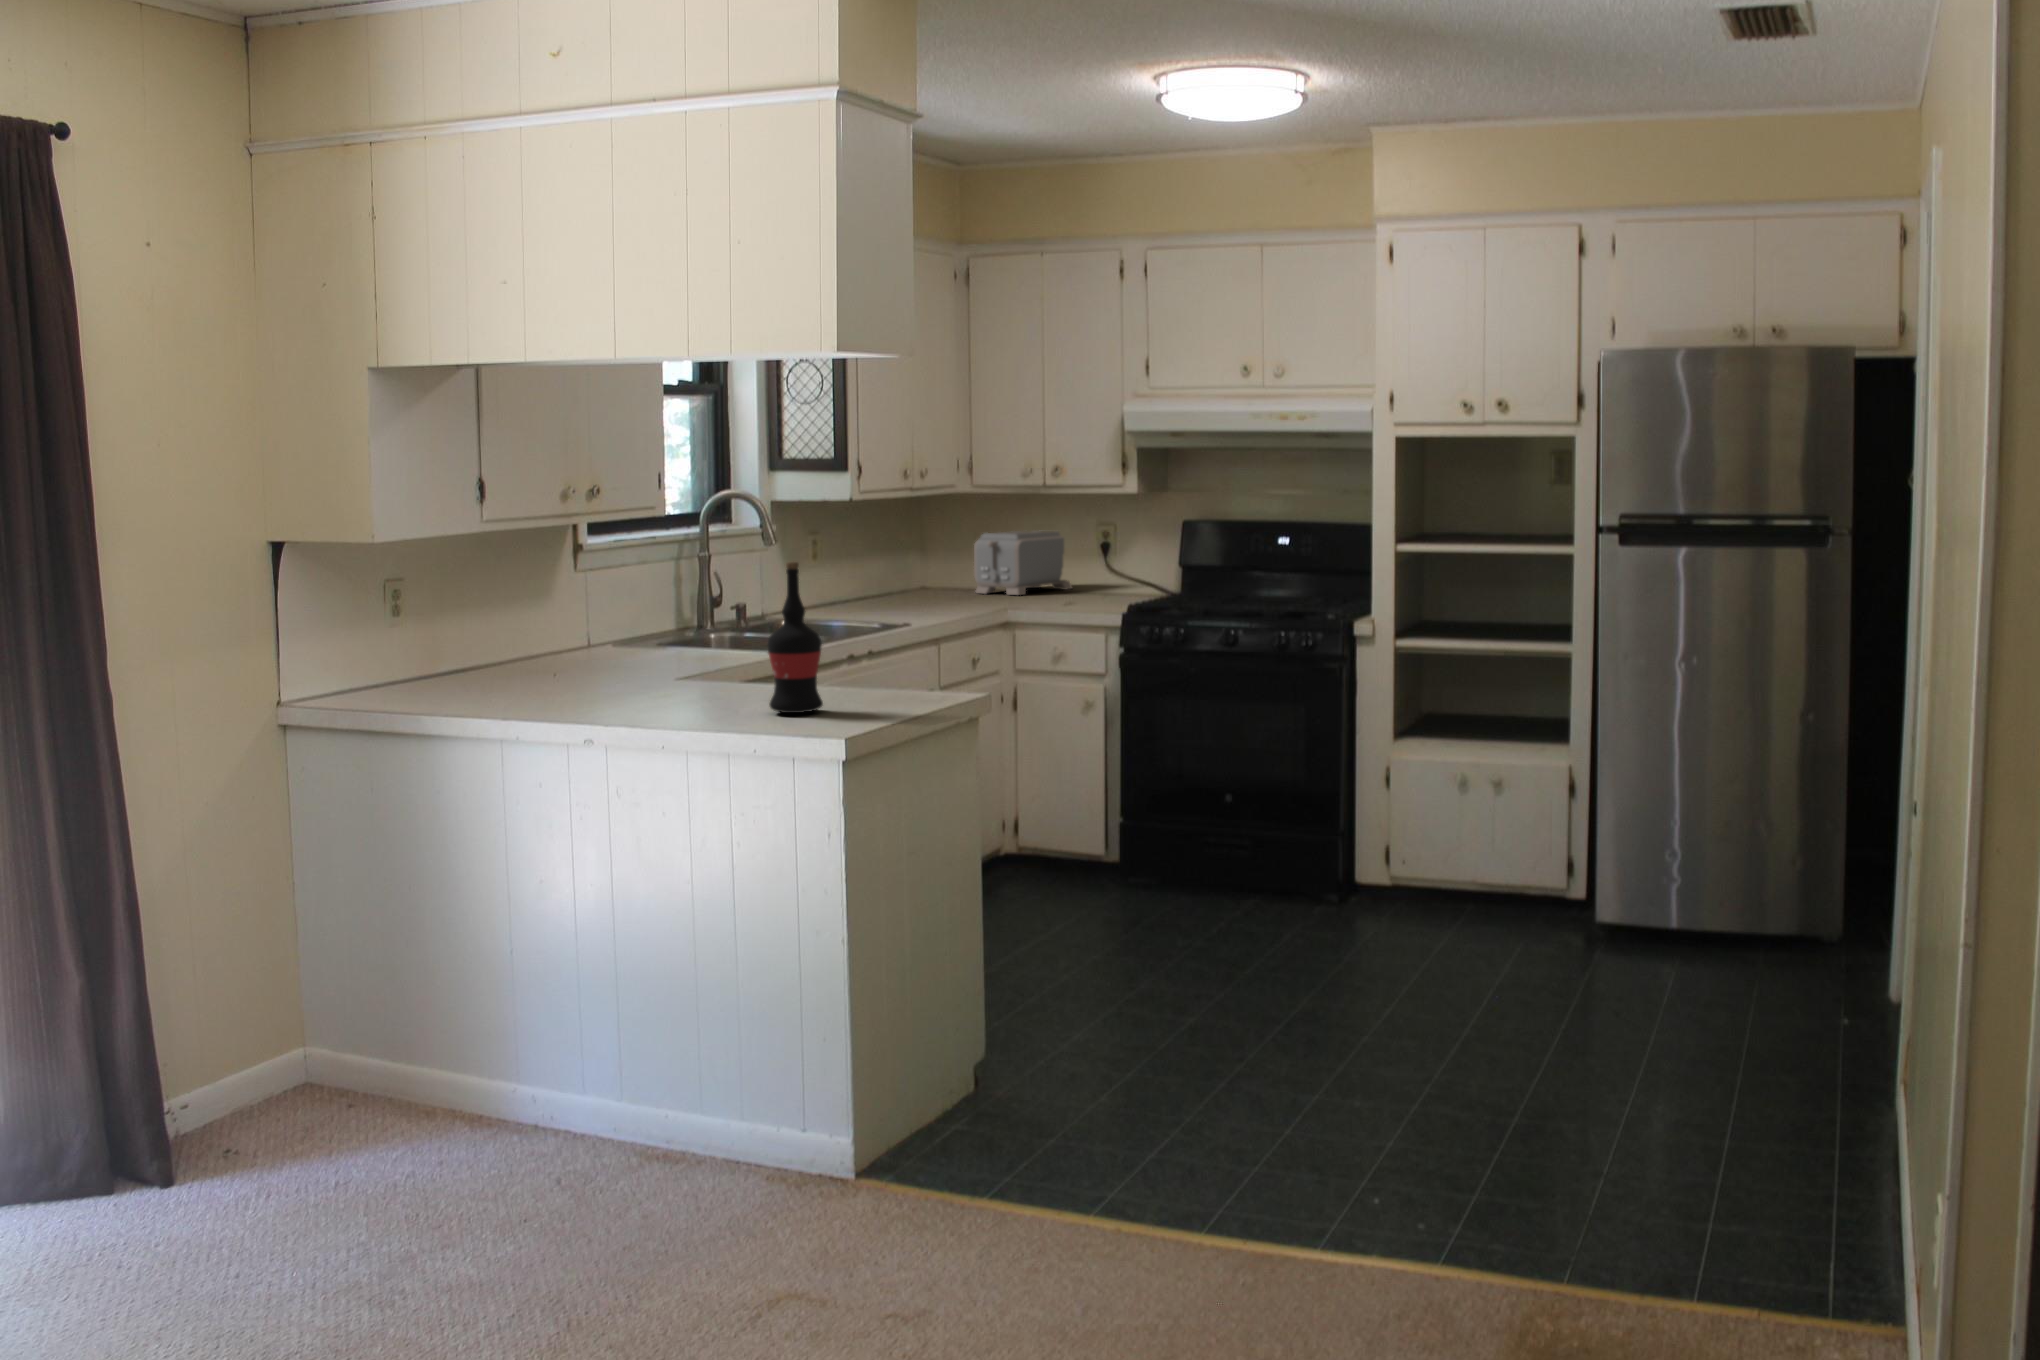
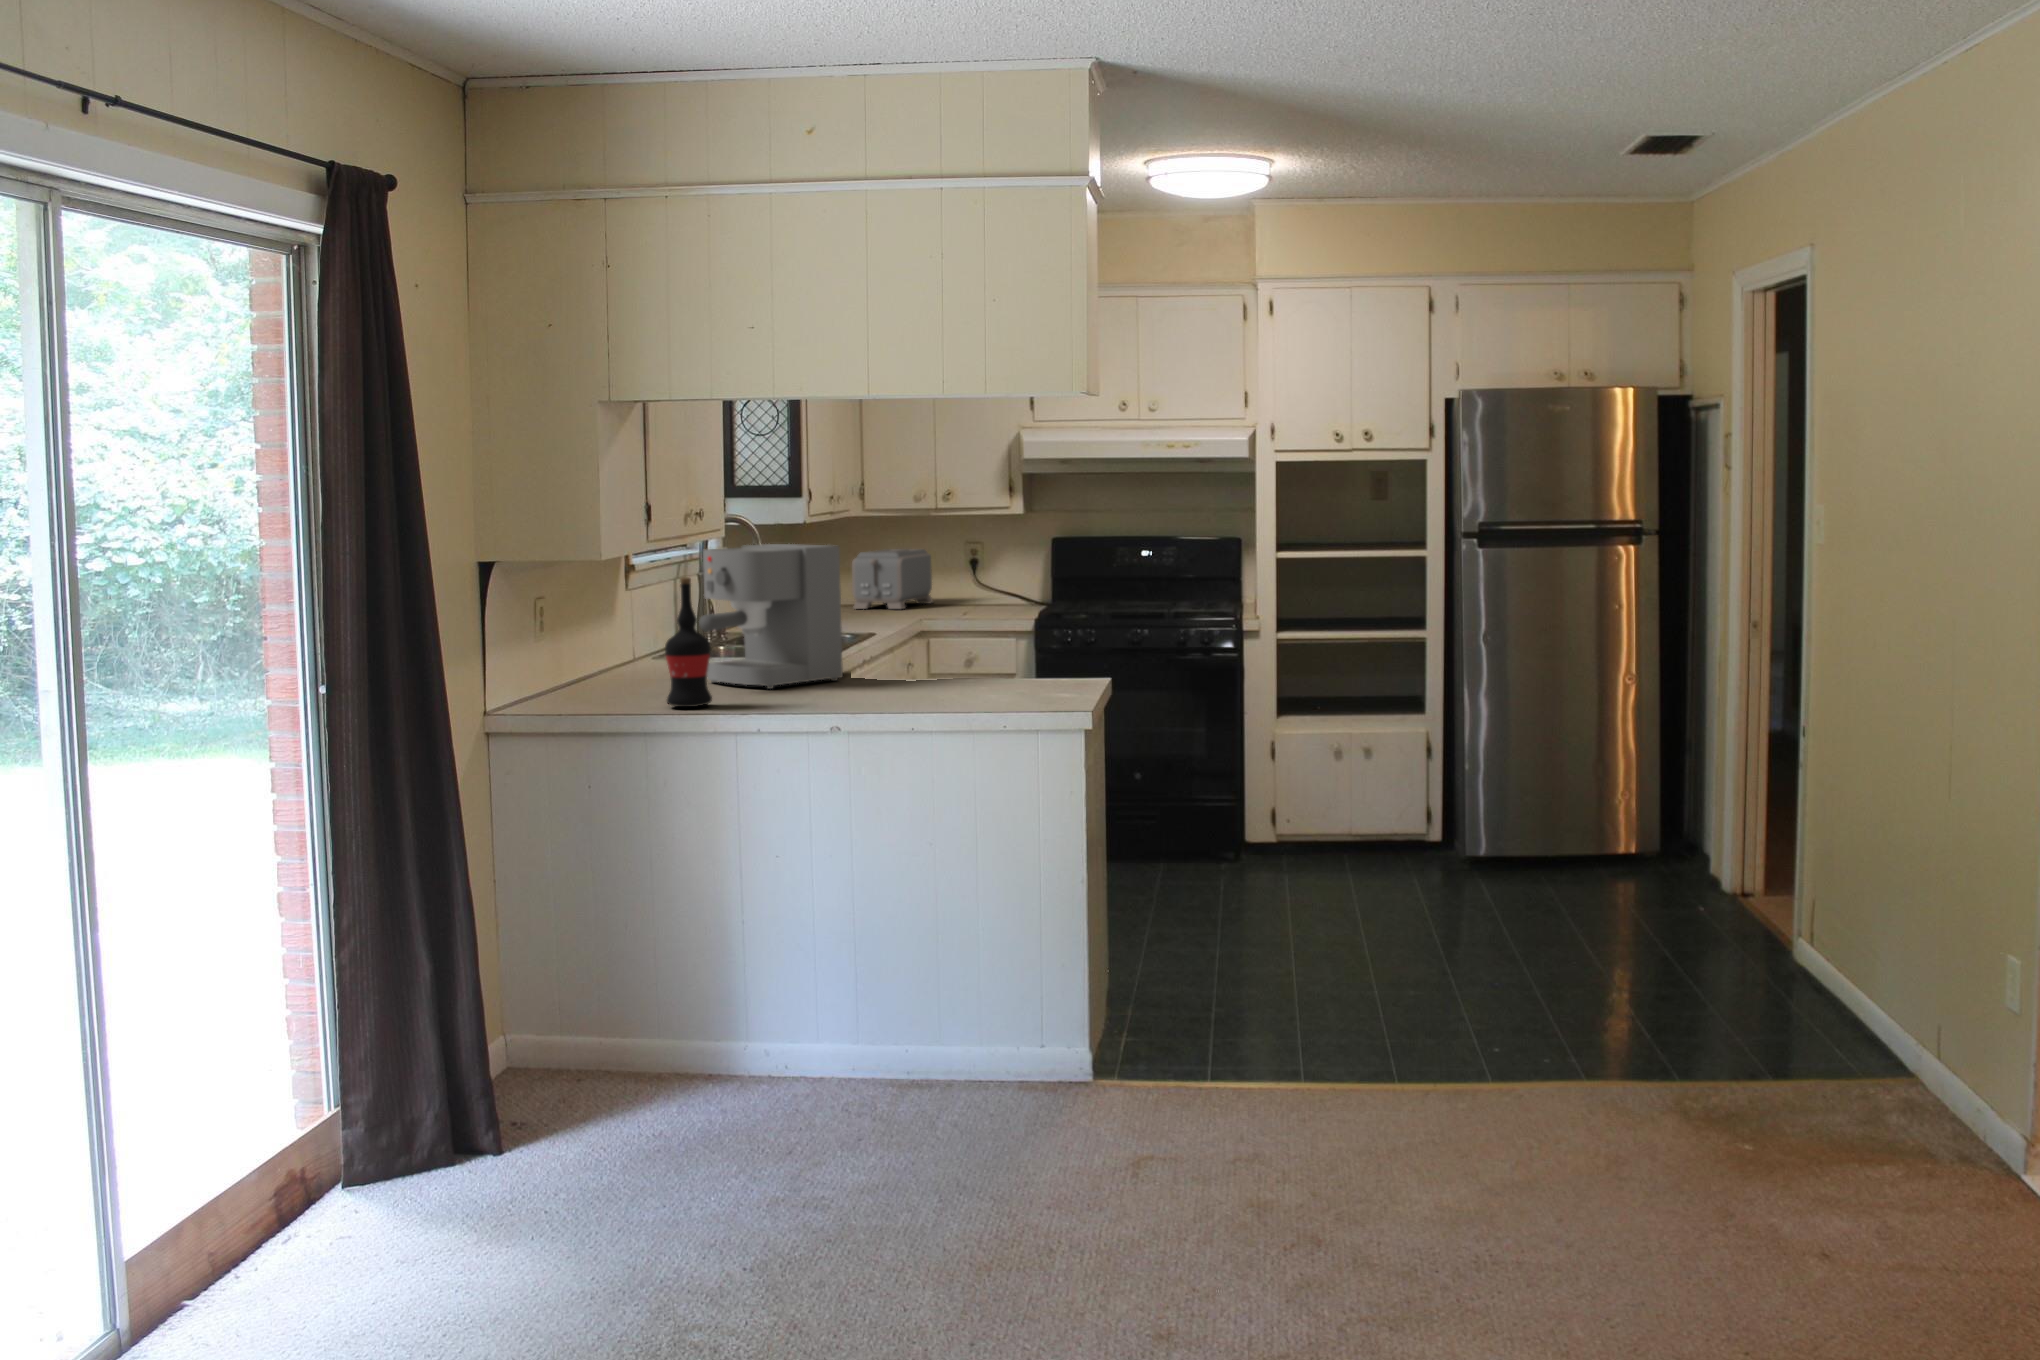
coffee maker: none [533,524,715,686] -> present [699,544,843,689]
wine bottle: present [767,561,823,713] -> present [665,577,712,707]

